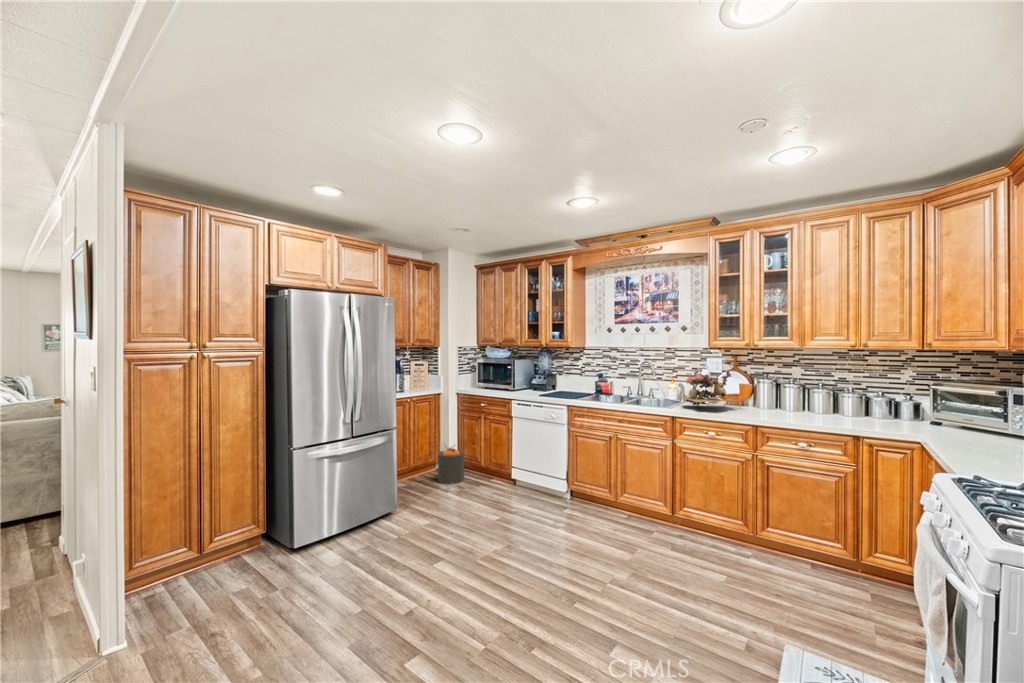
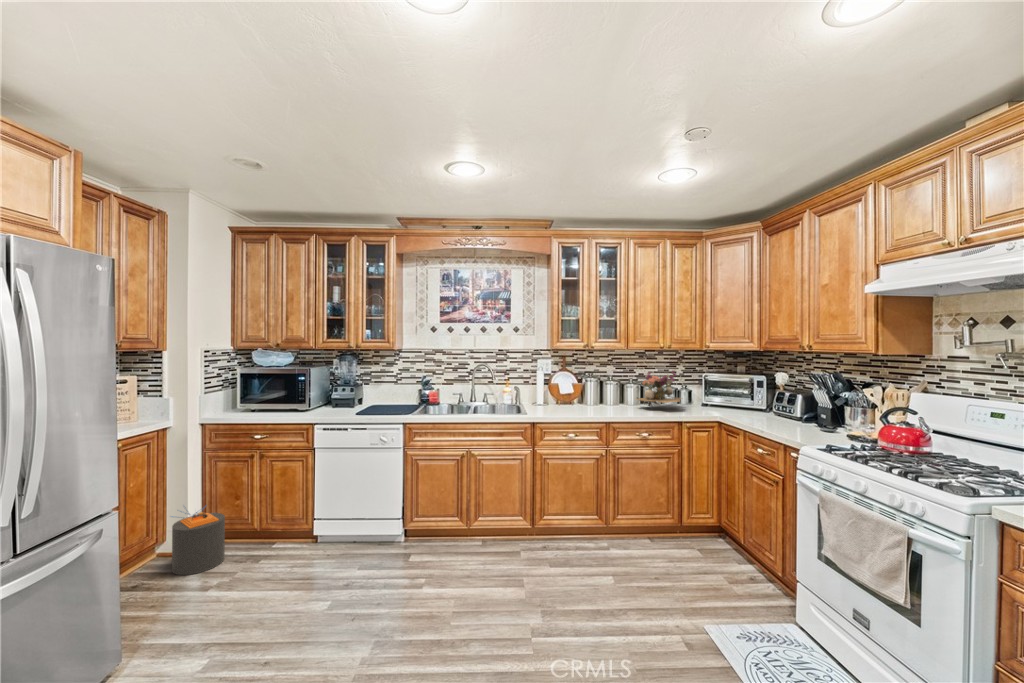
flower arrangement: present [680,370,732,407] -> present [637,371,681,407]

